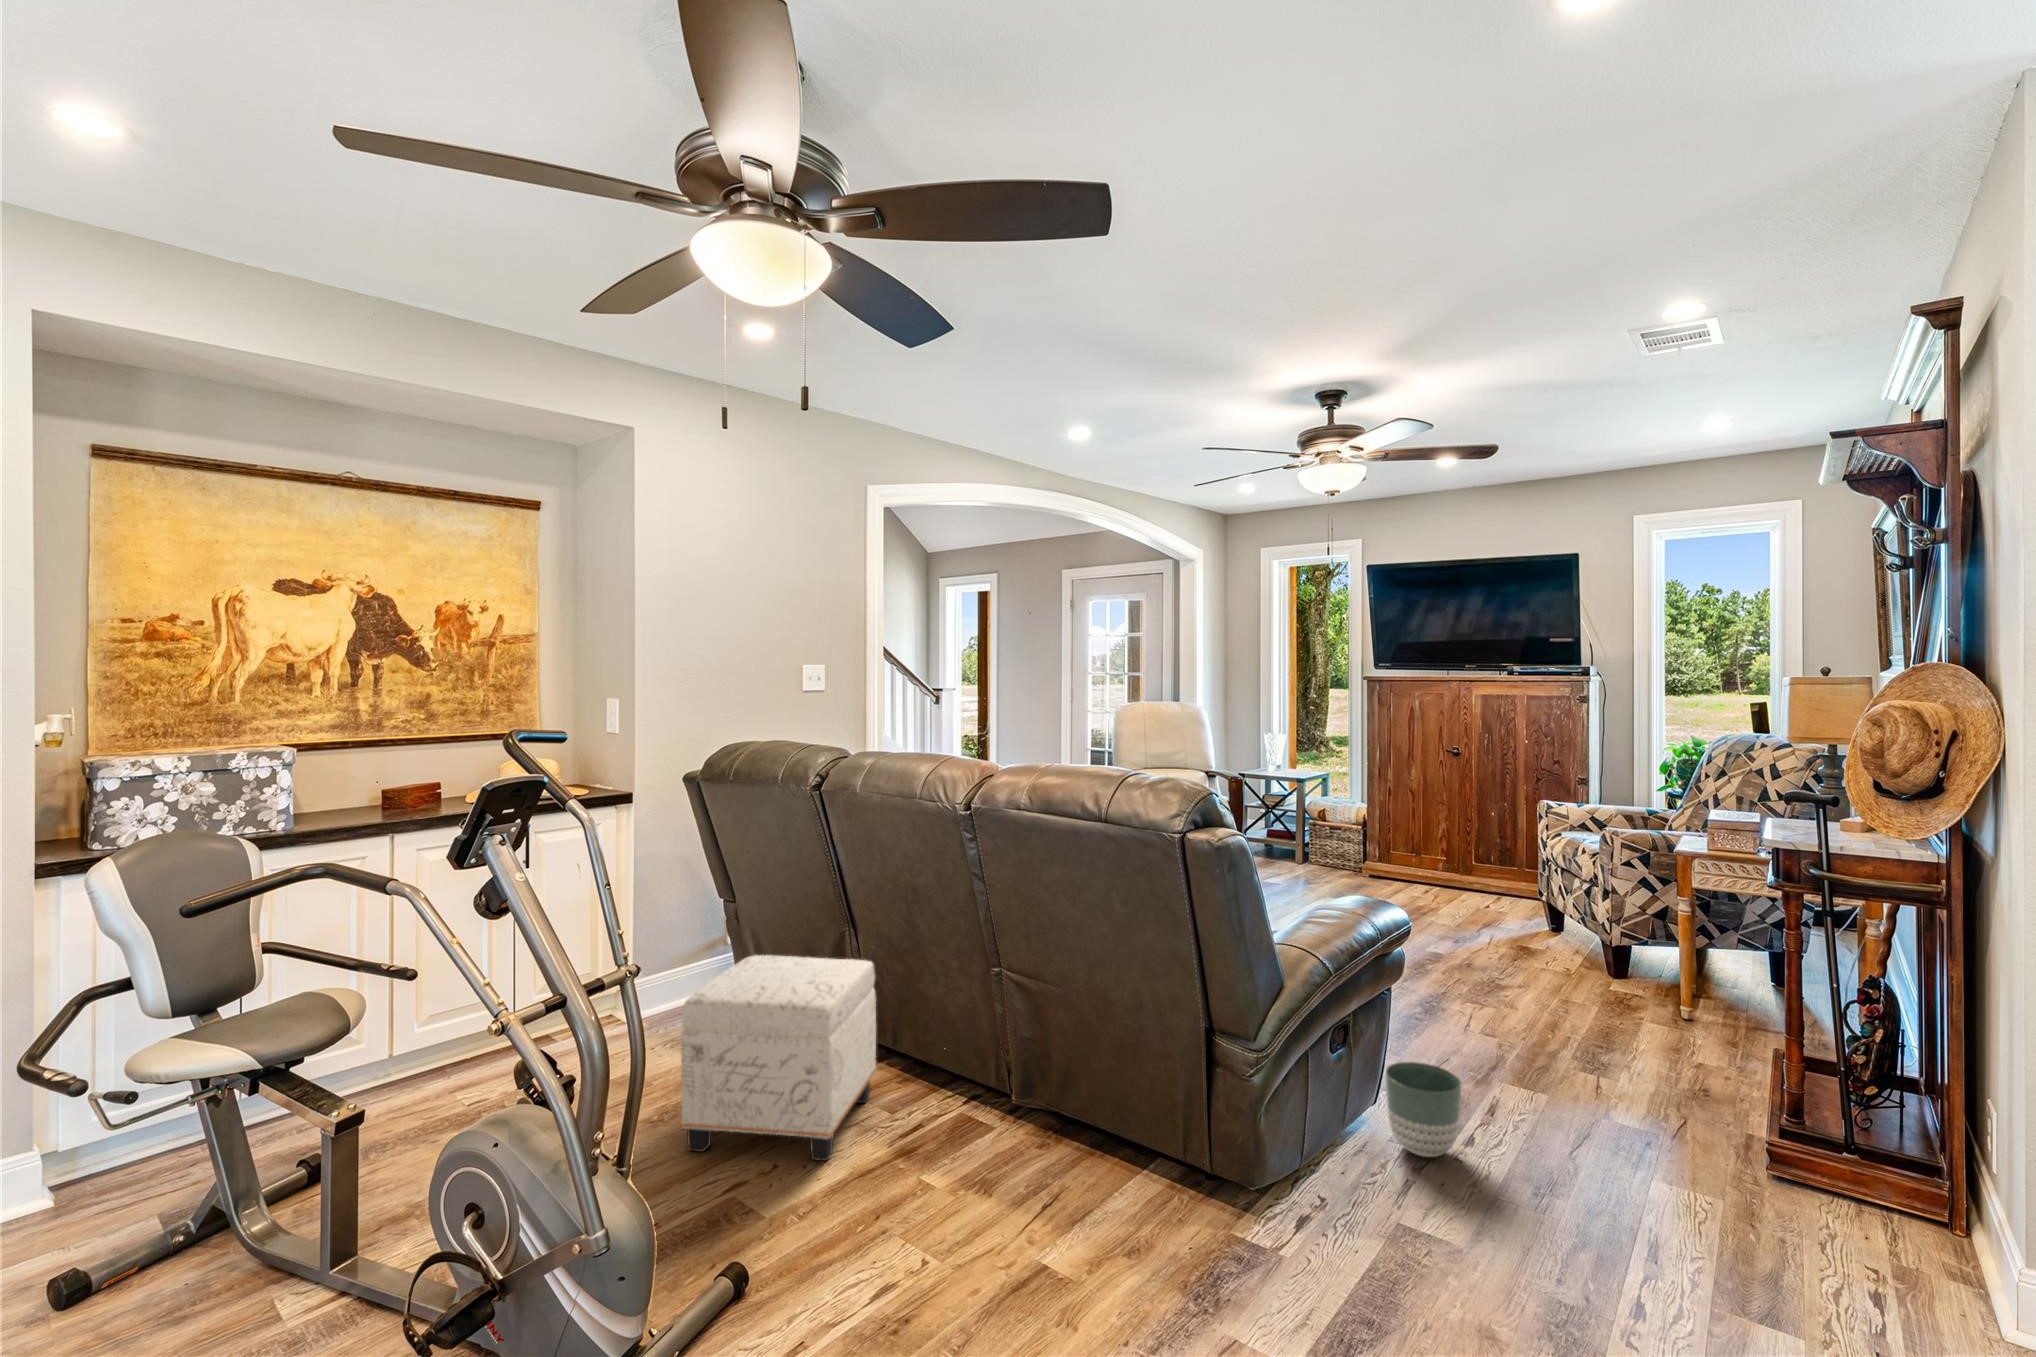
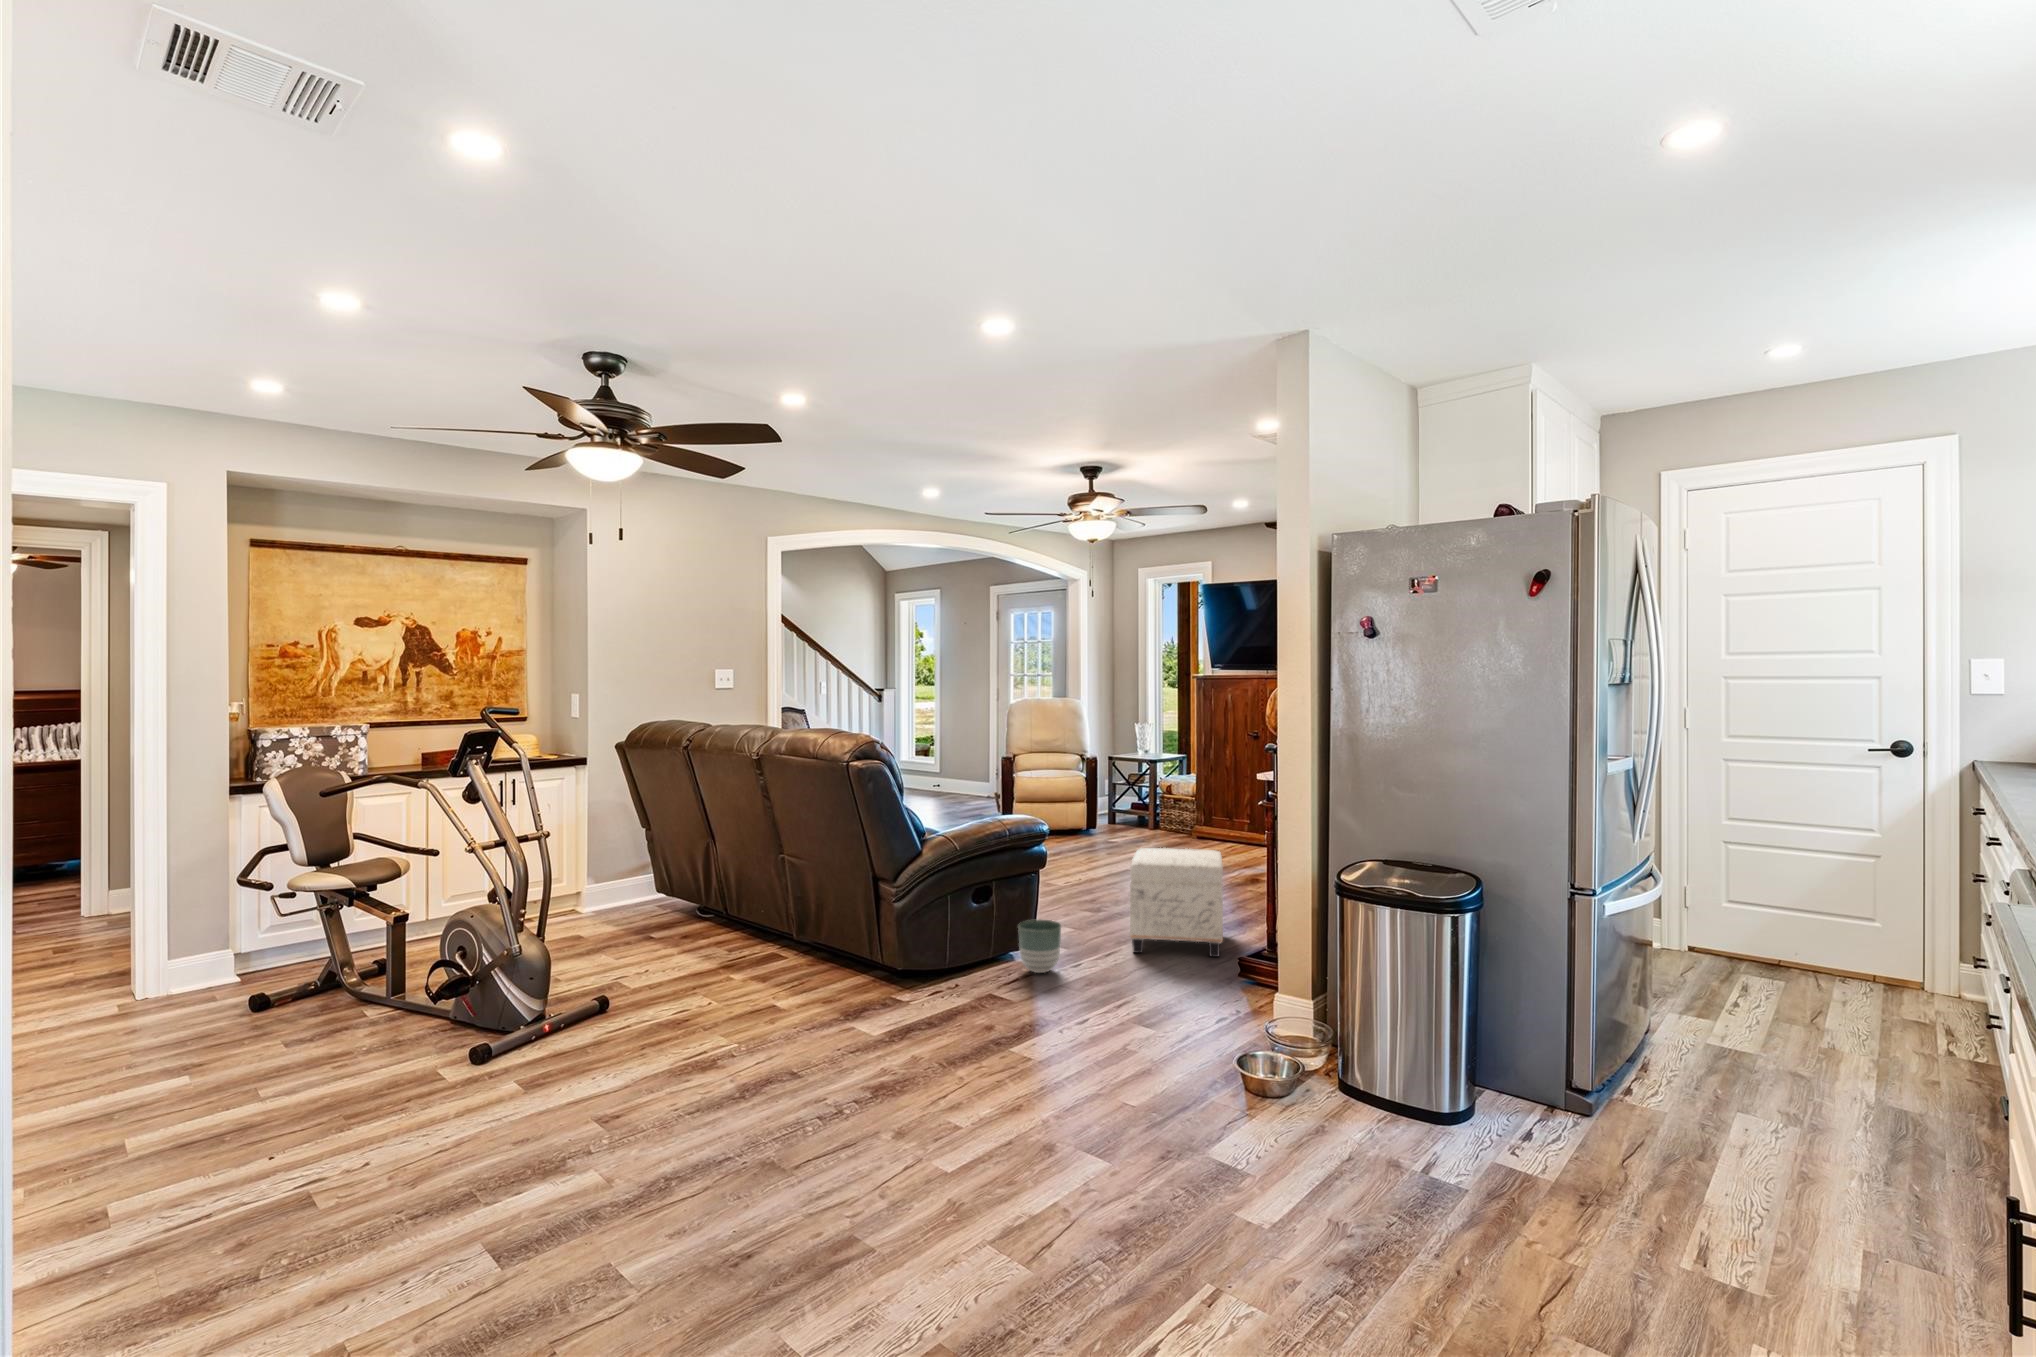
ottoman: present [681,955,876,1161] -> present [1130,848,1223,957]

